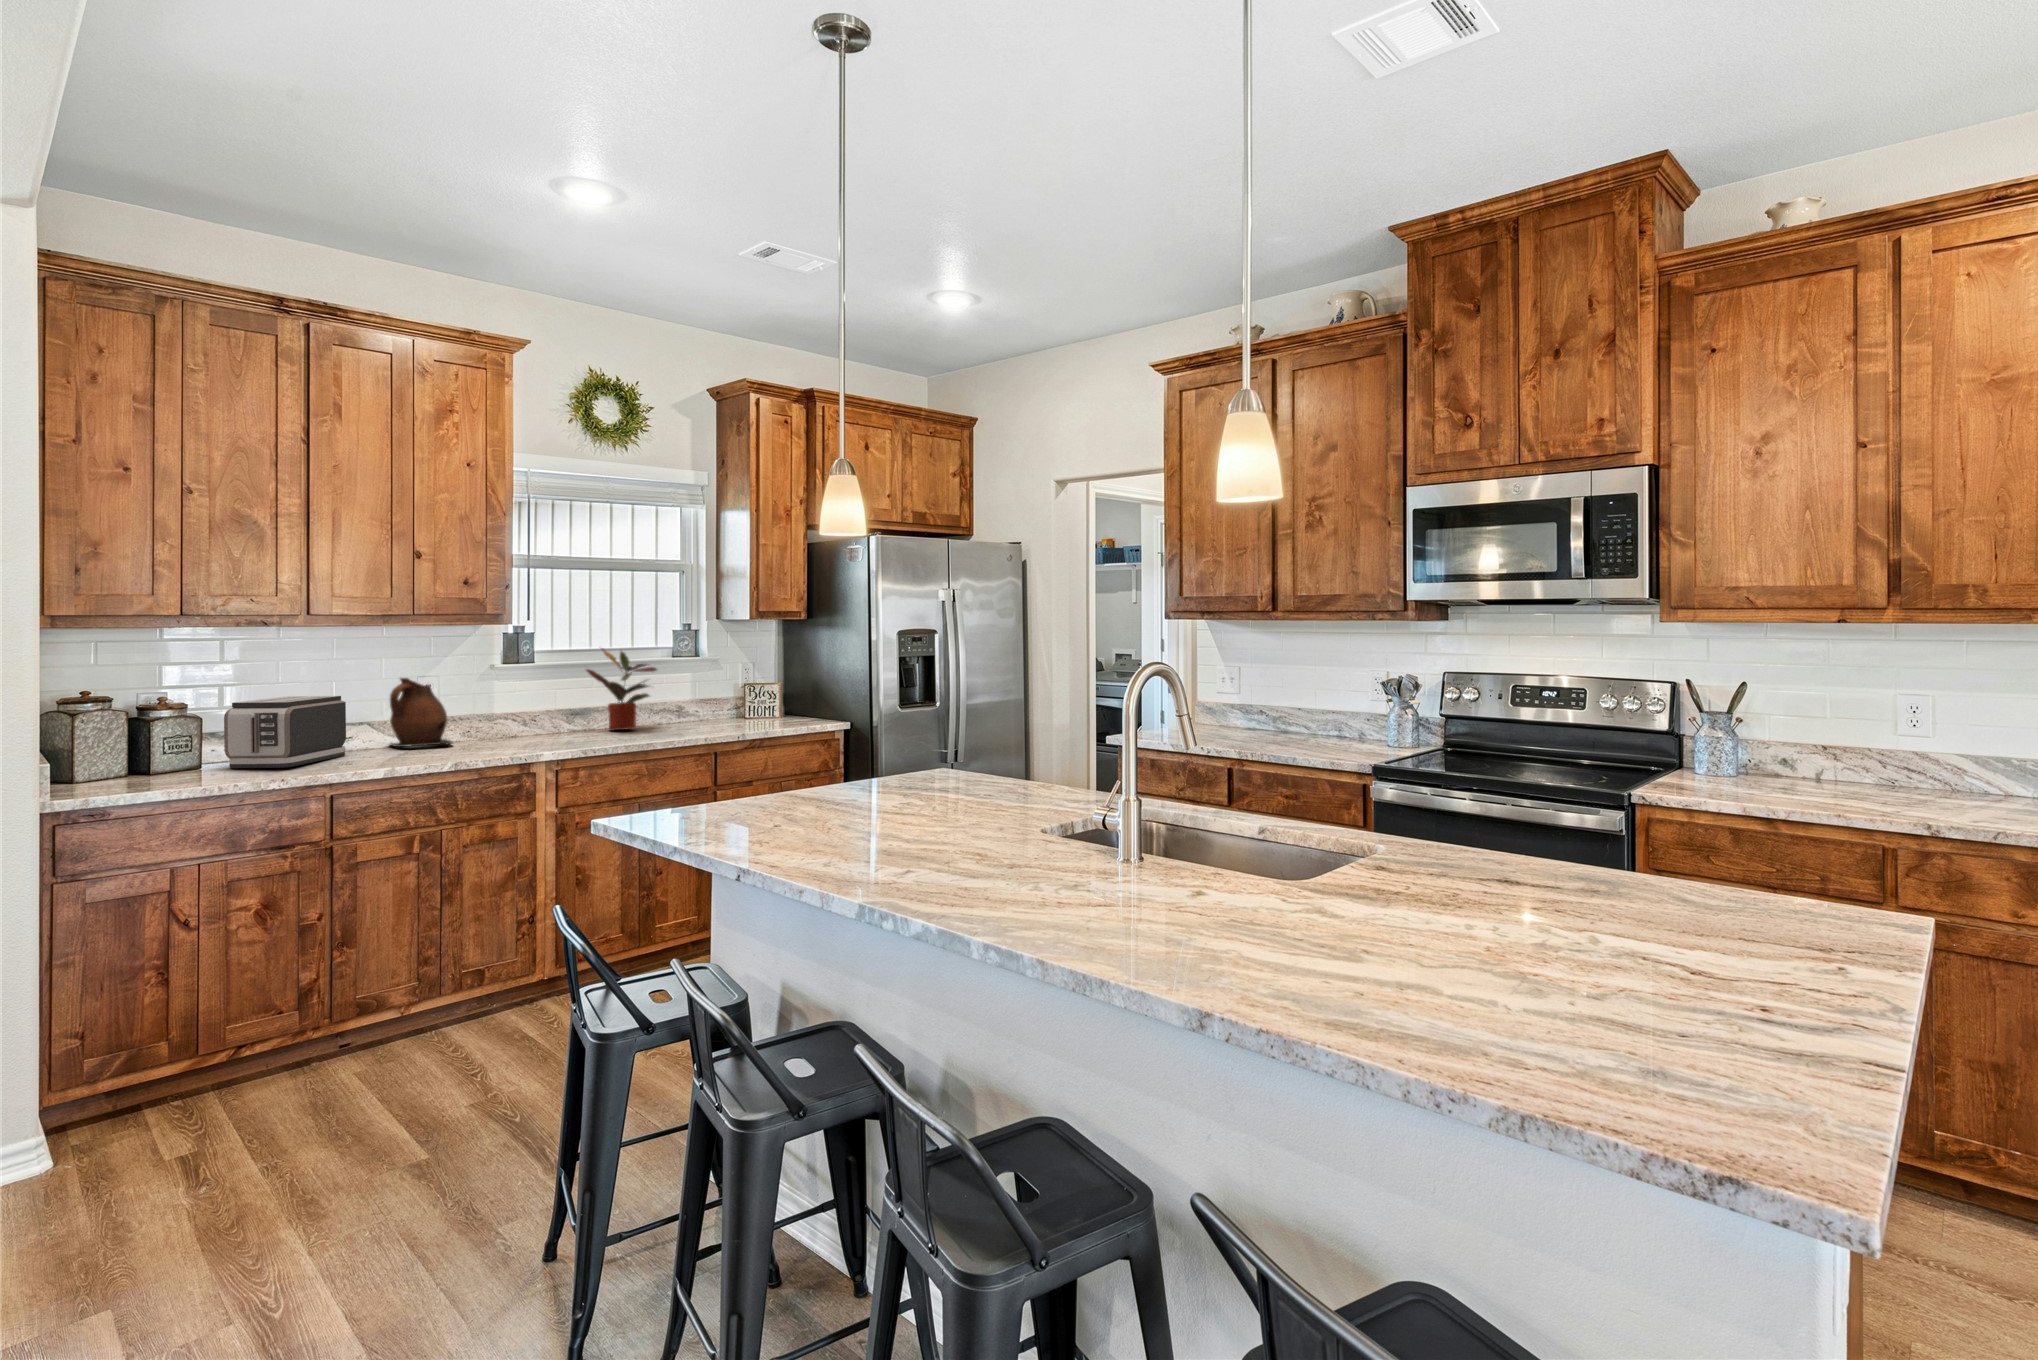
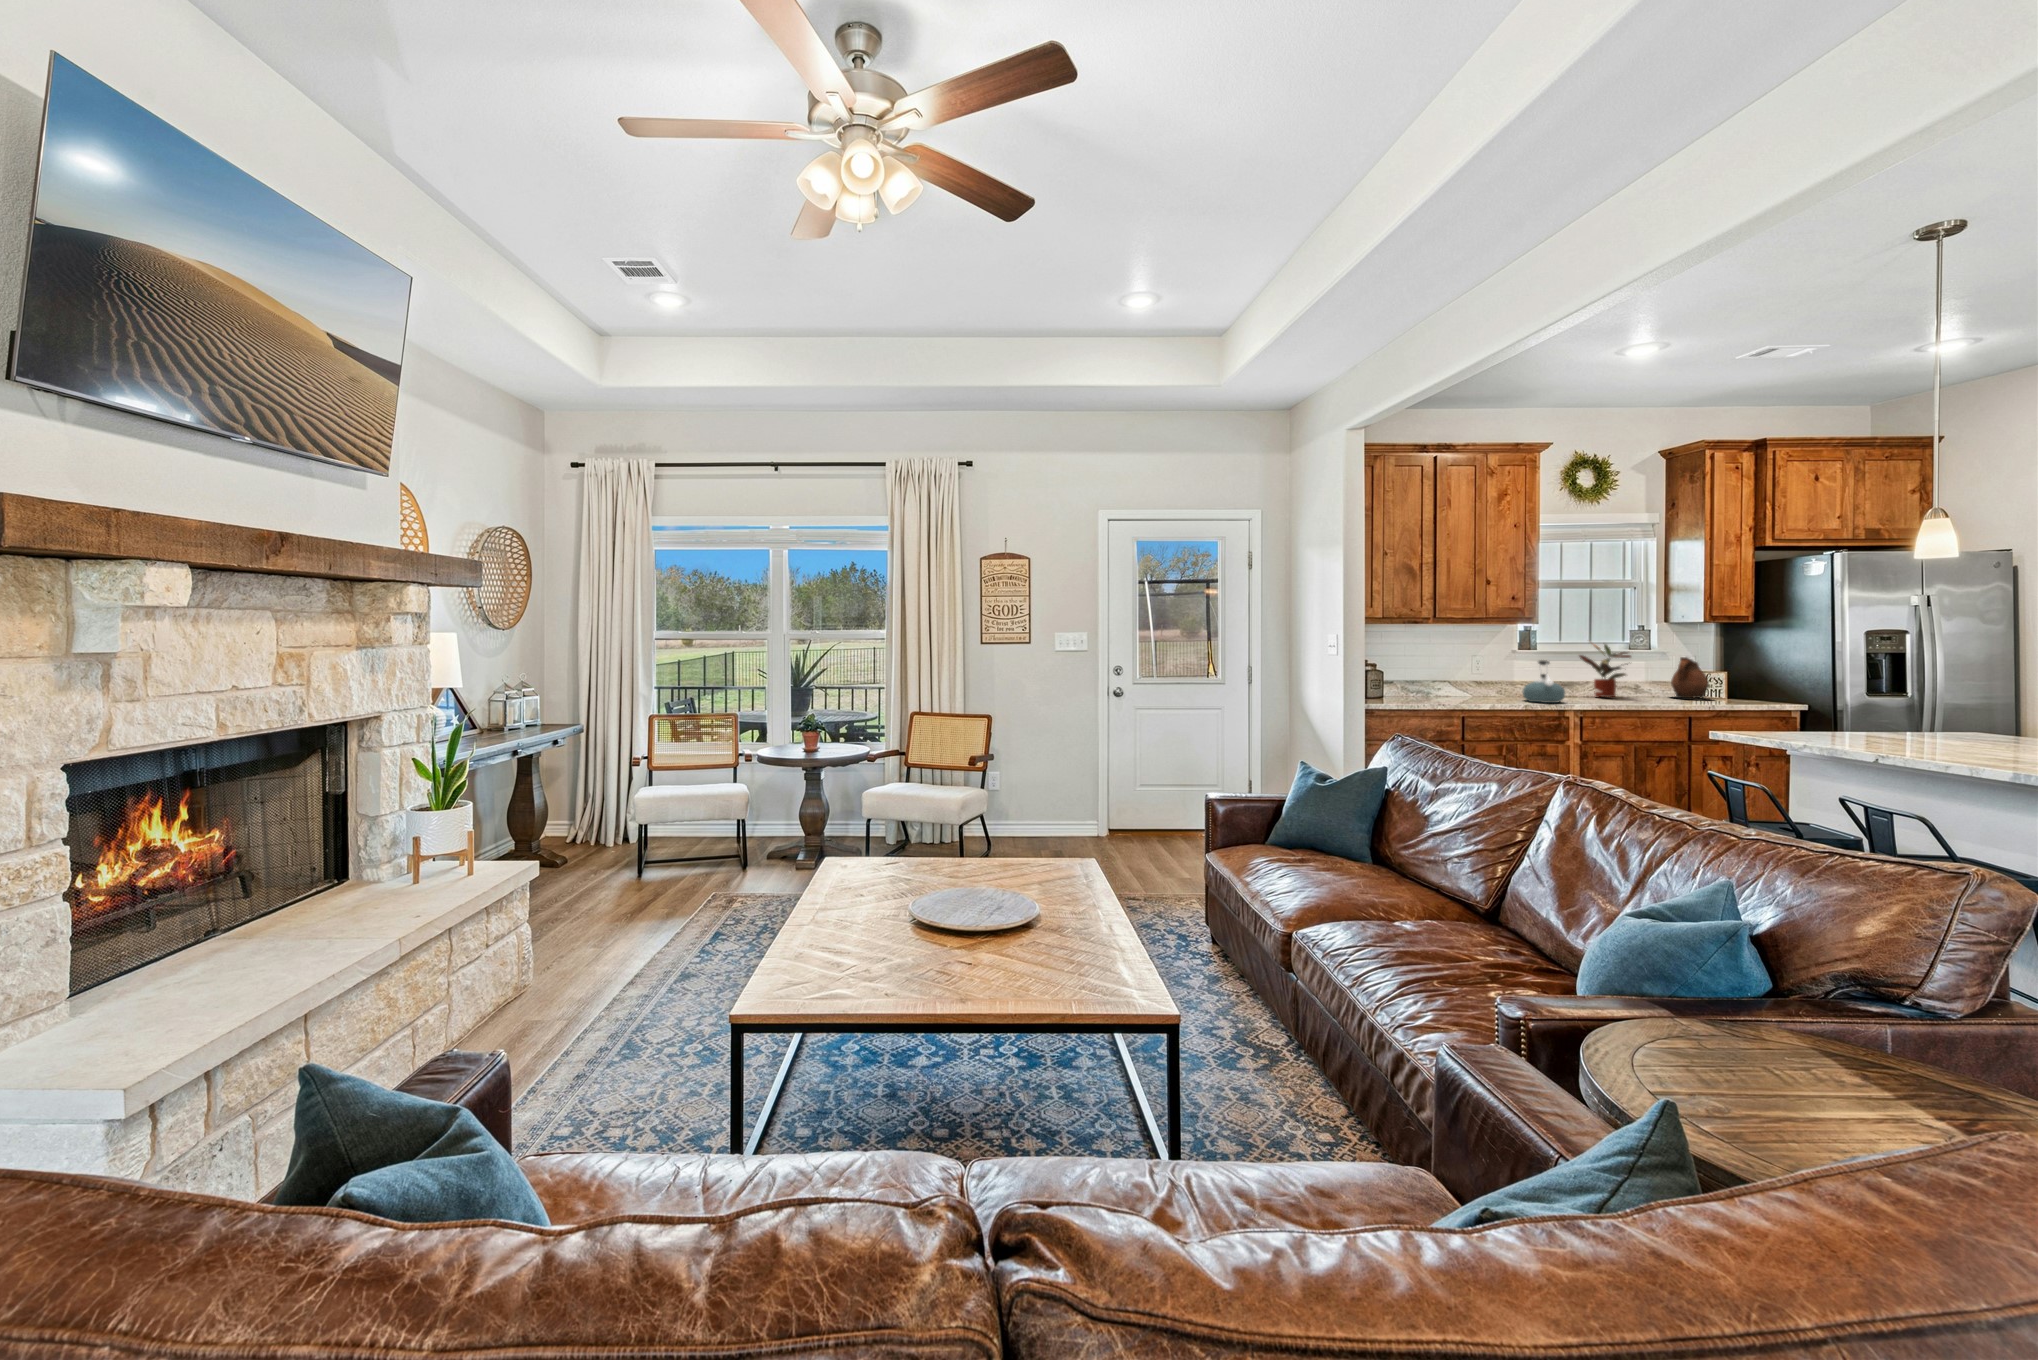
ceramic pitcher: present [390,678,452,747] -> present [1671,657,1709,698]
kettle: none [477,682,542,751] -> present [1522,660,1565,703]
toaster: present [224,696,346,768] -> none [1399,664,1449,701]

